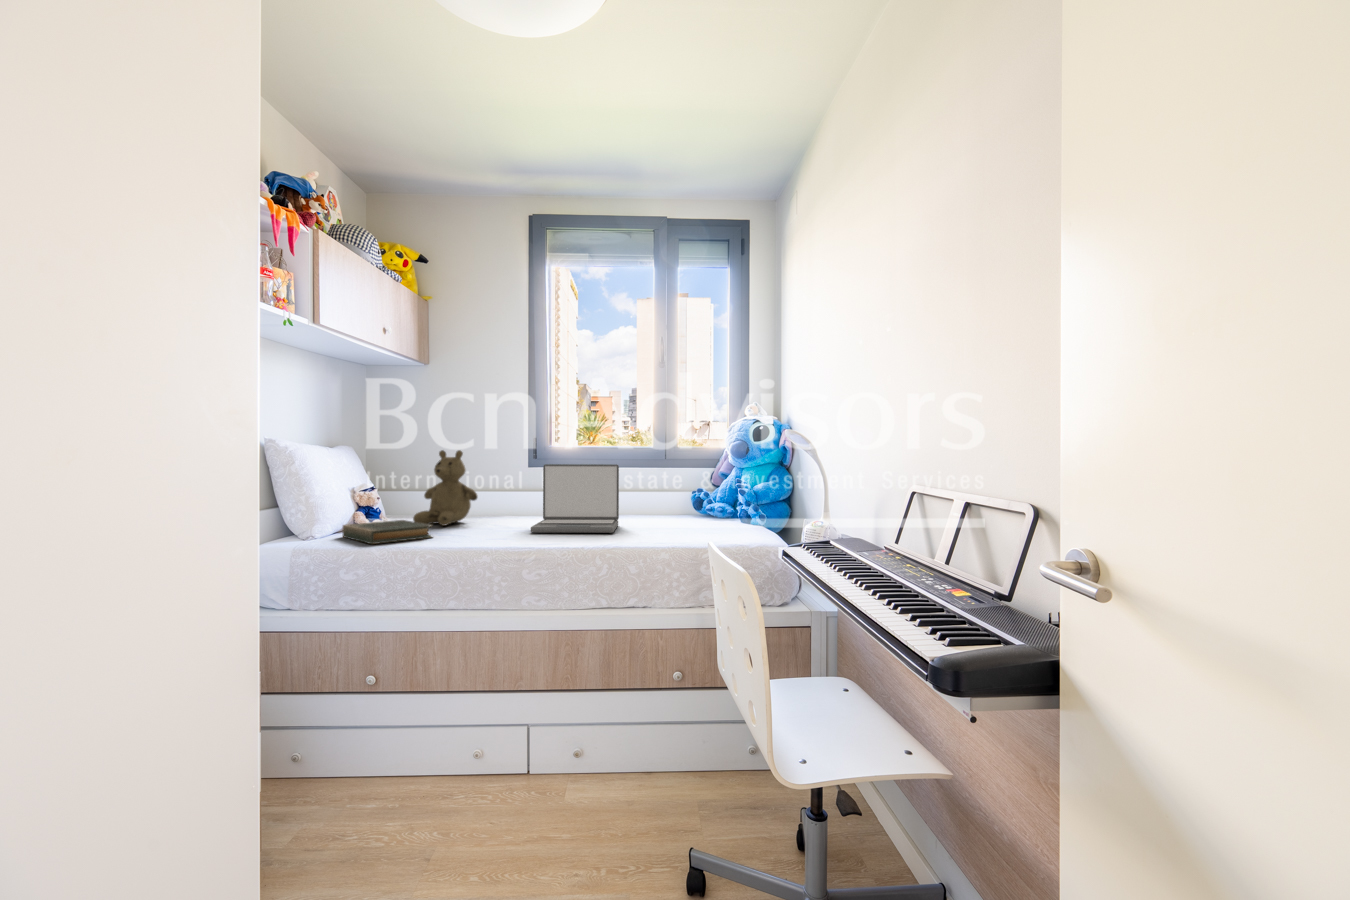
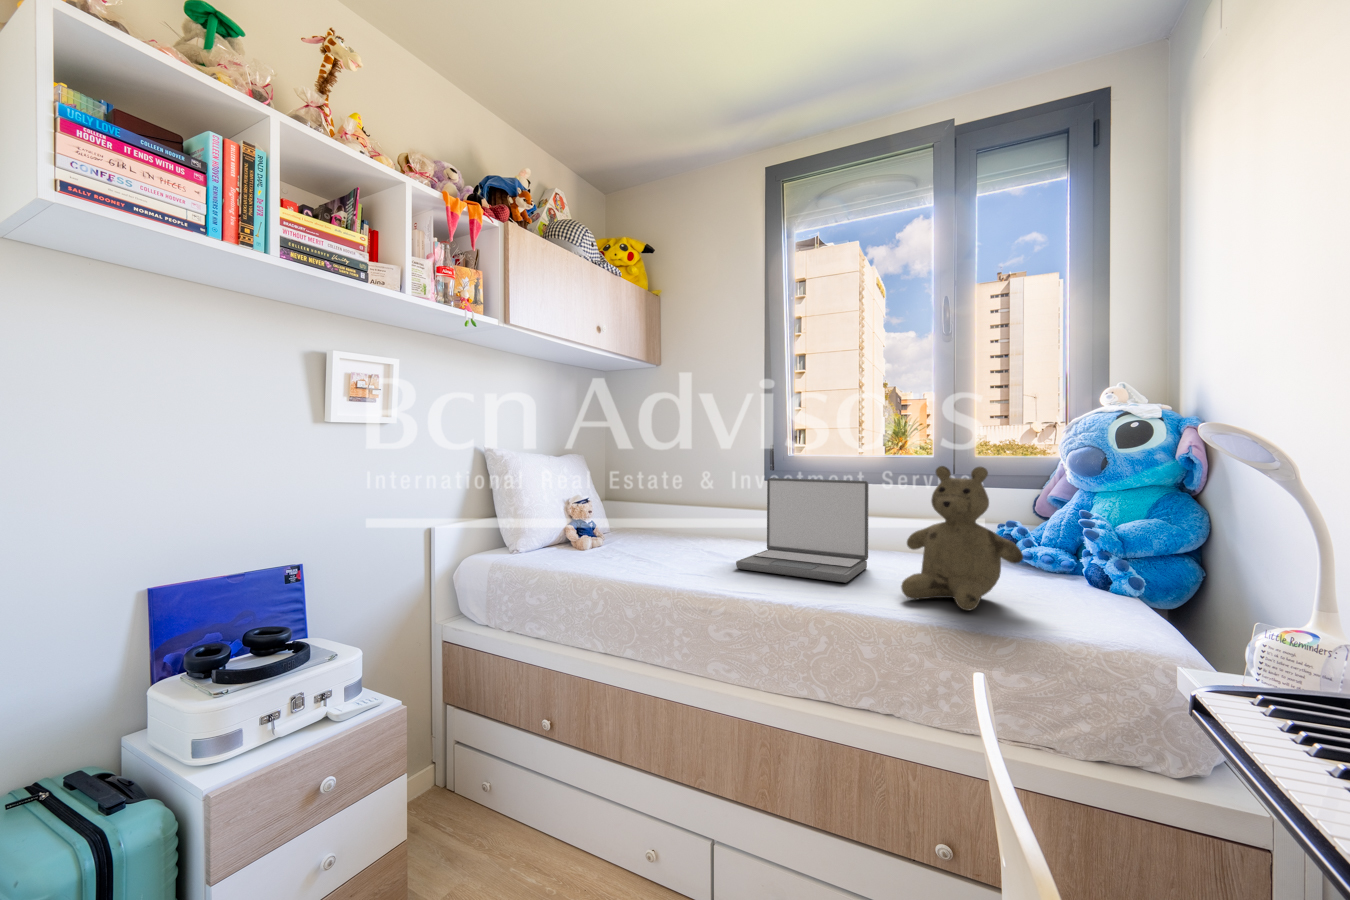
teddy bear: present [413,450,477,526] -> present [901,466,1023,610]
hardback book: present [343,520,432,544] -> none [545,537,622,567]

